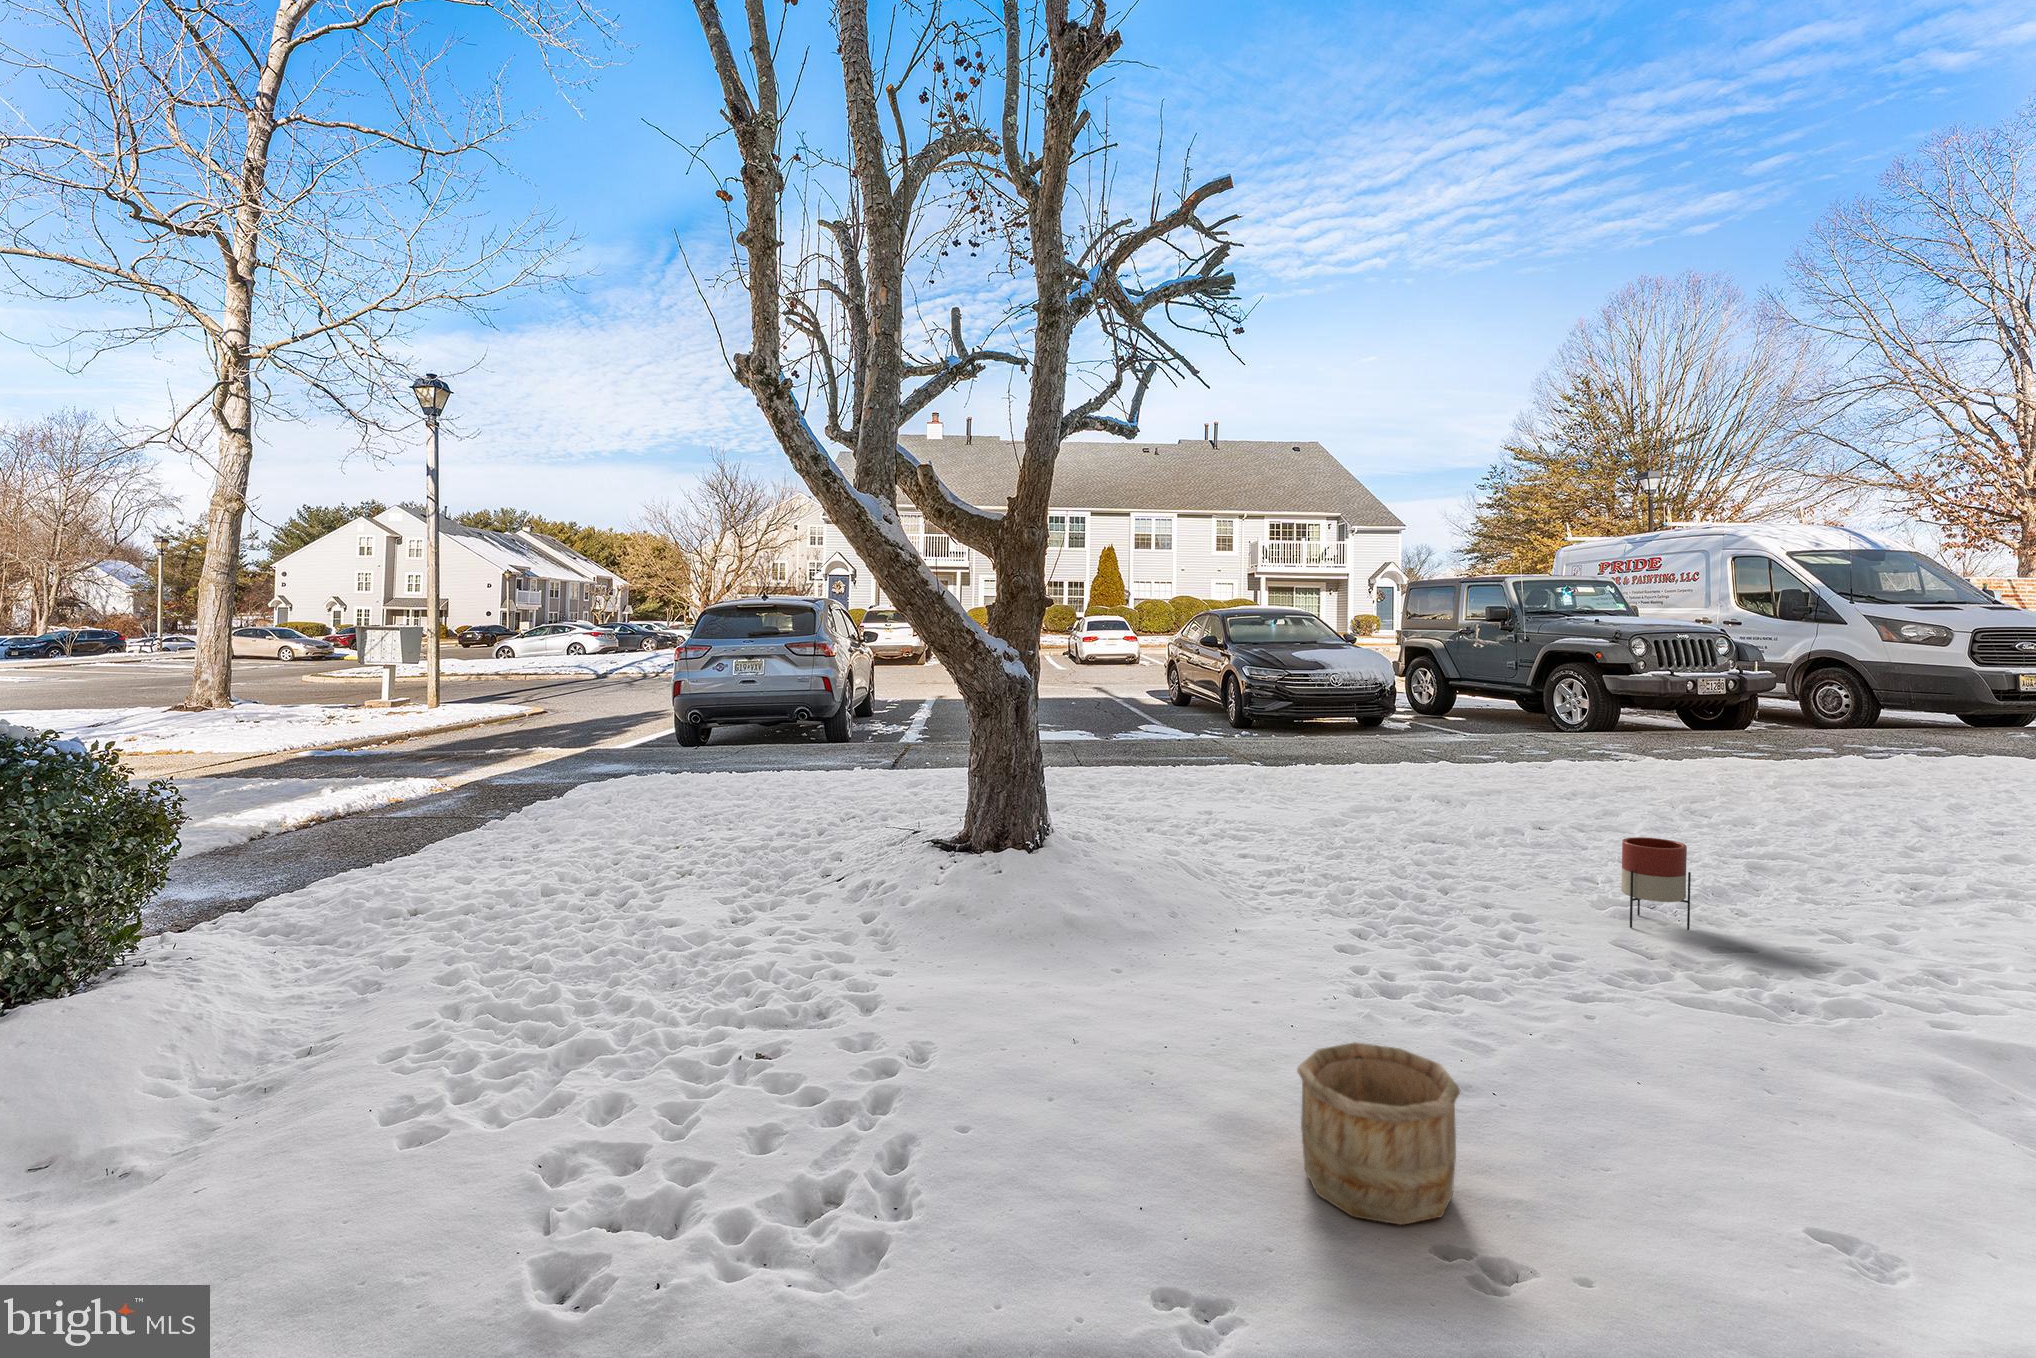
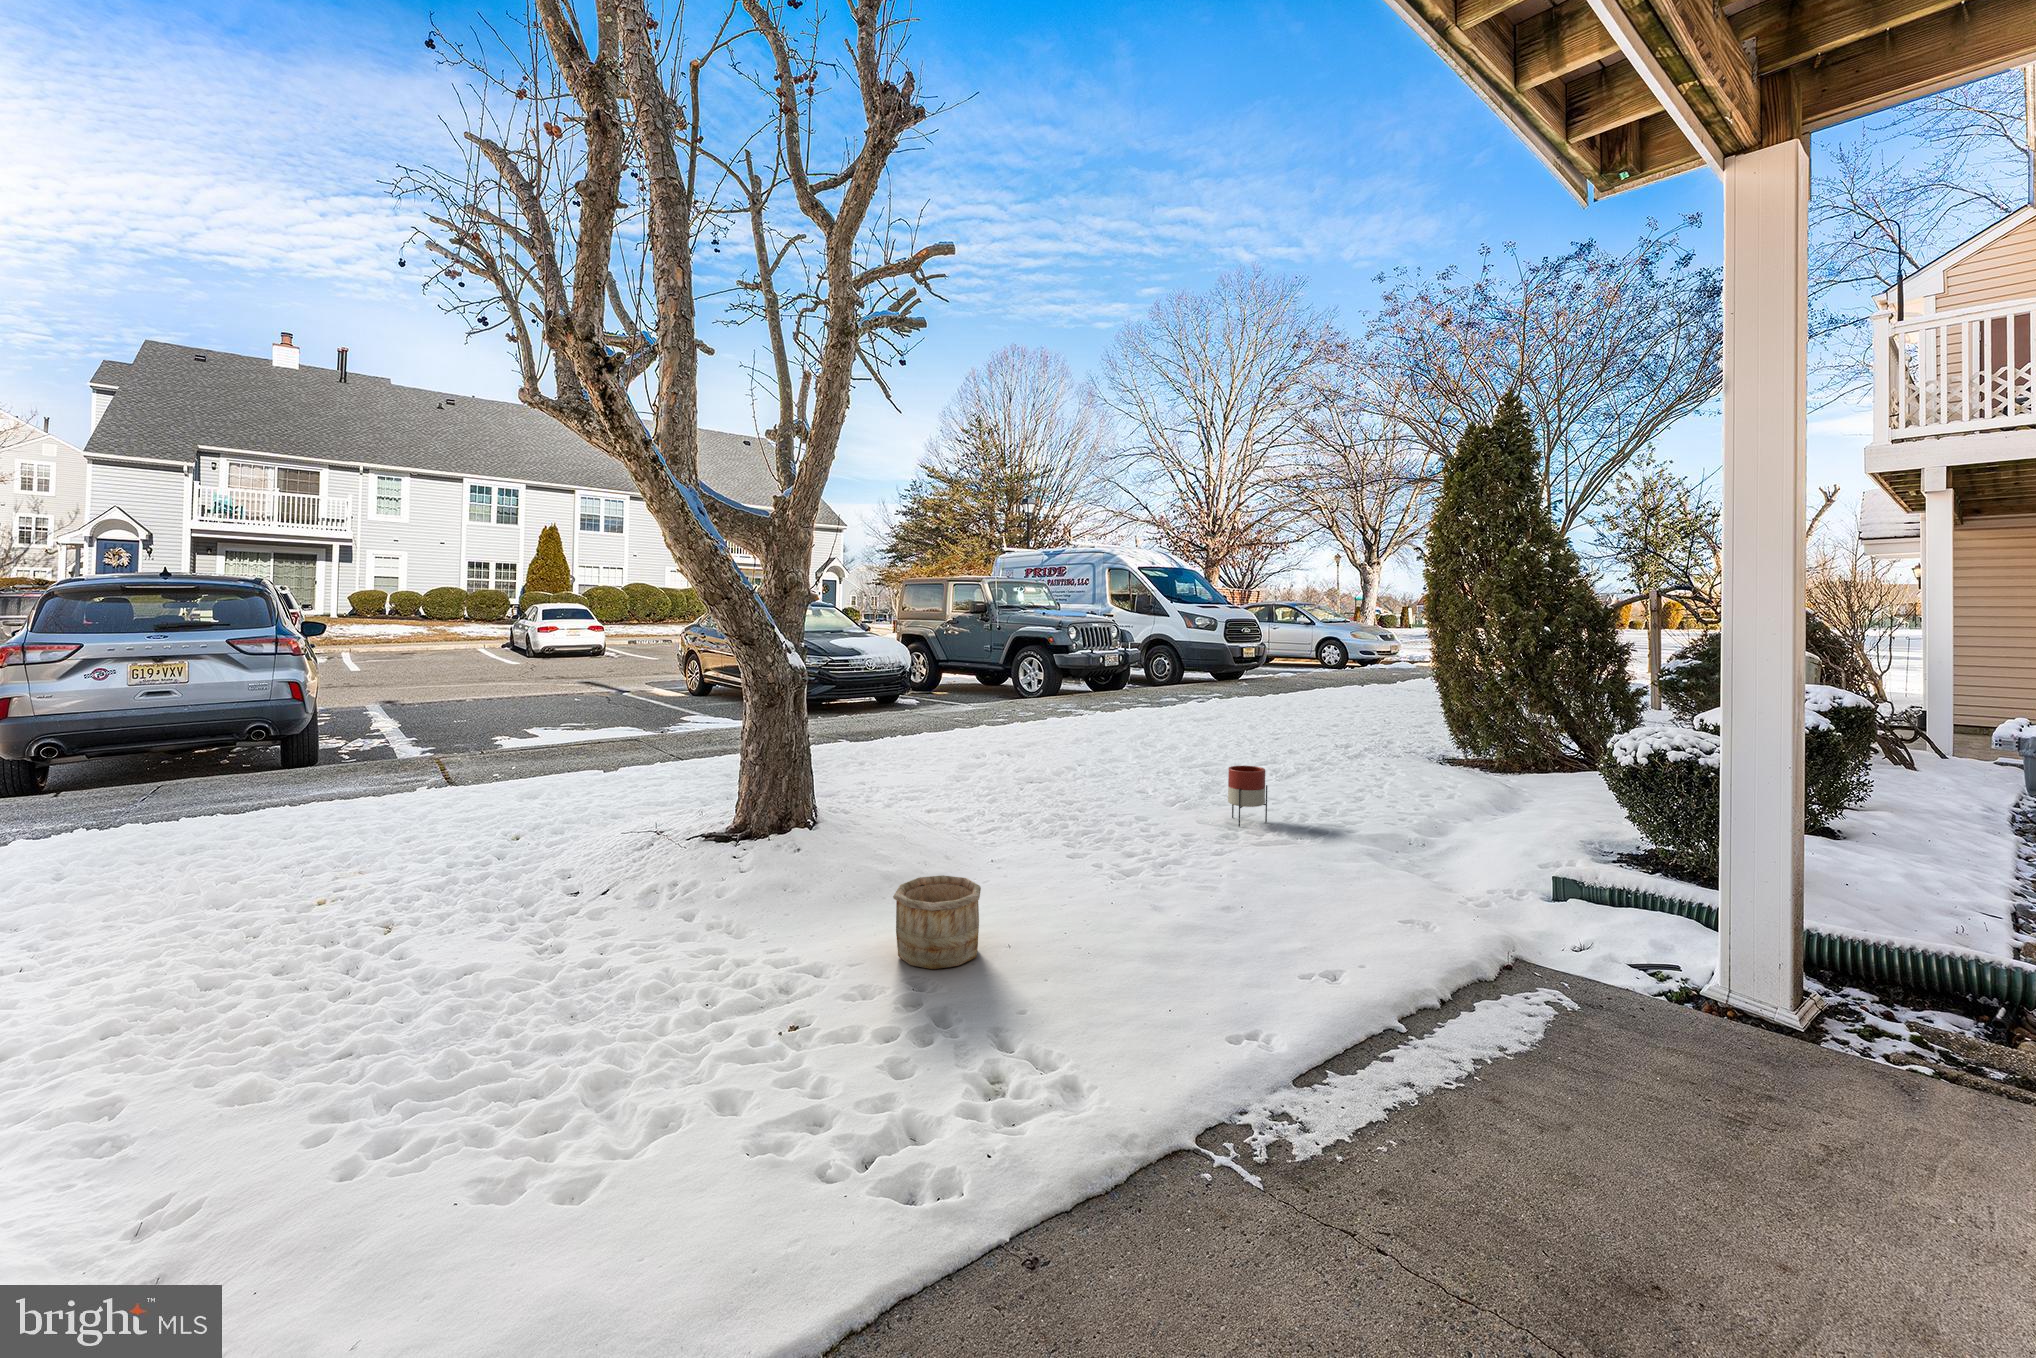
wooden bucket: present [1297,1042,1460,1225] -> present [893,875,981,969]

